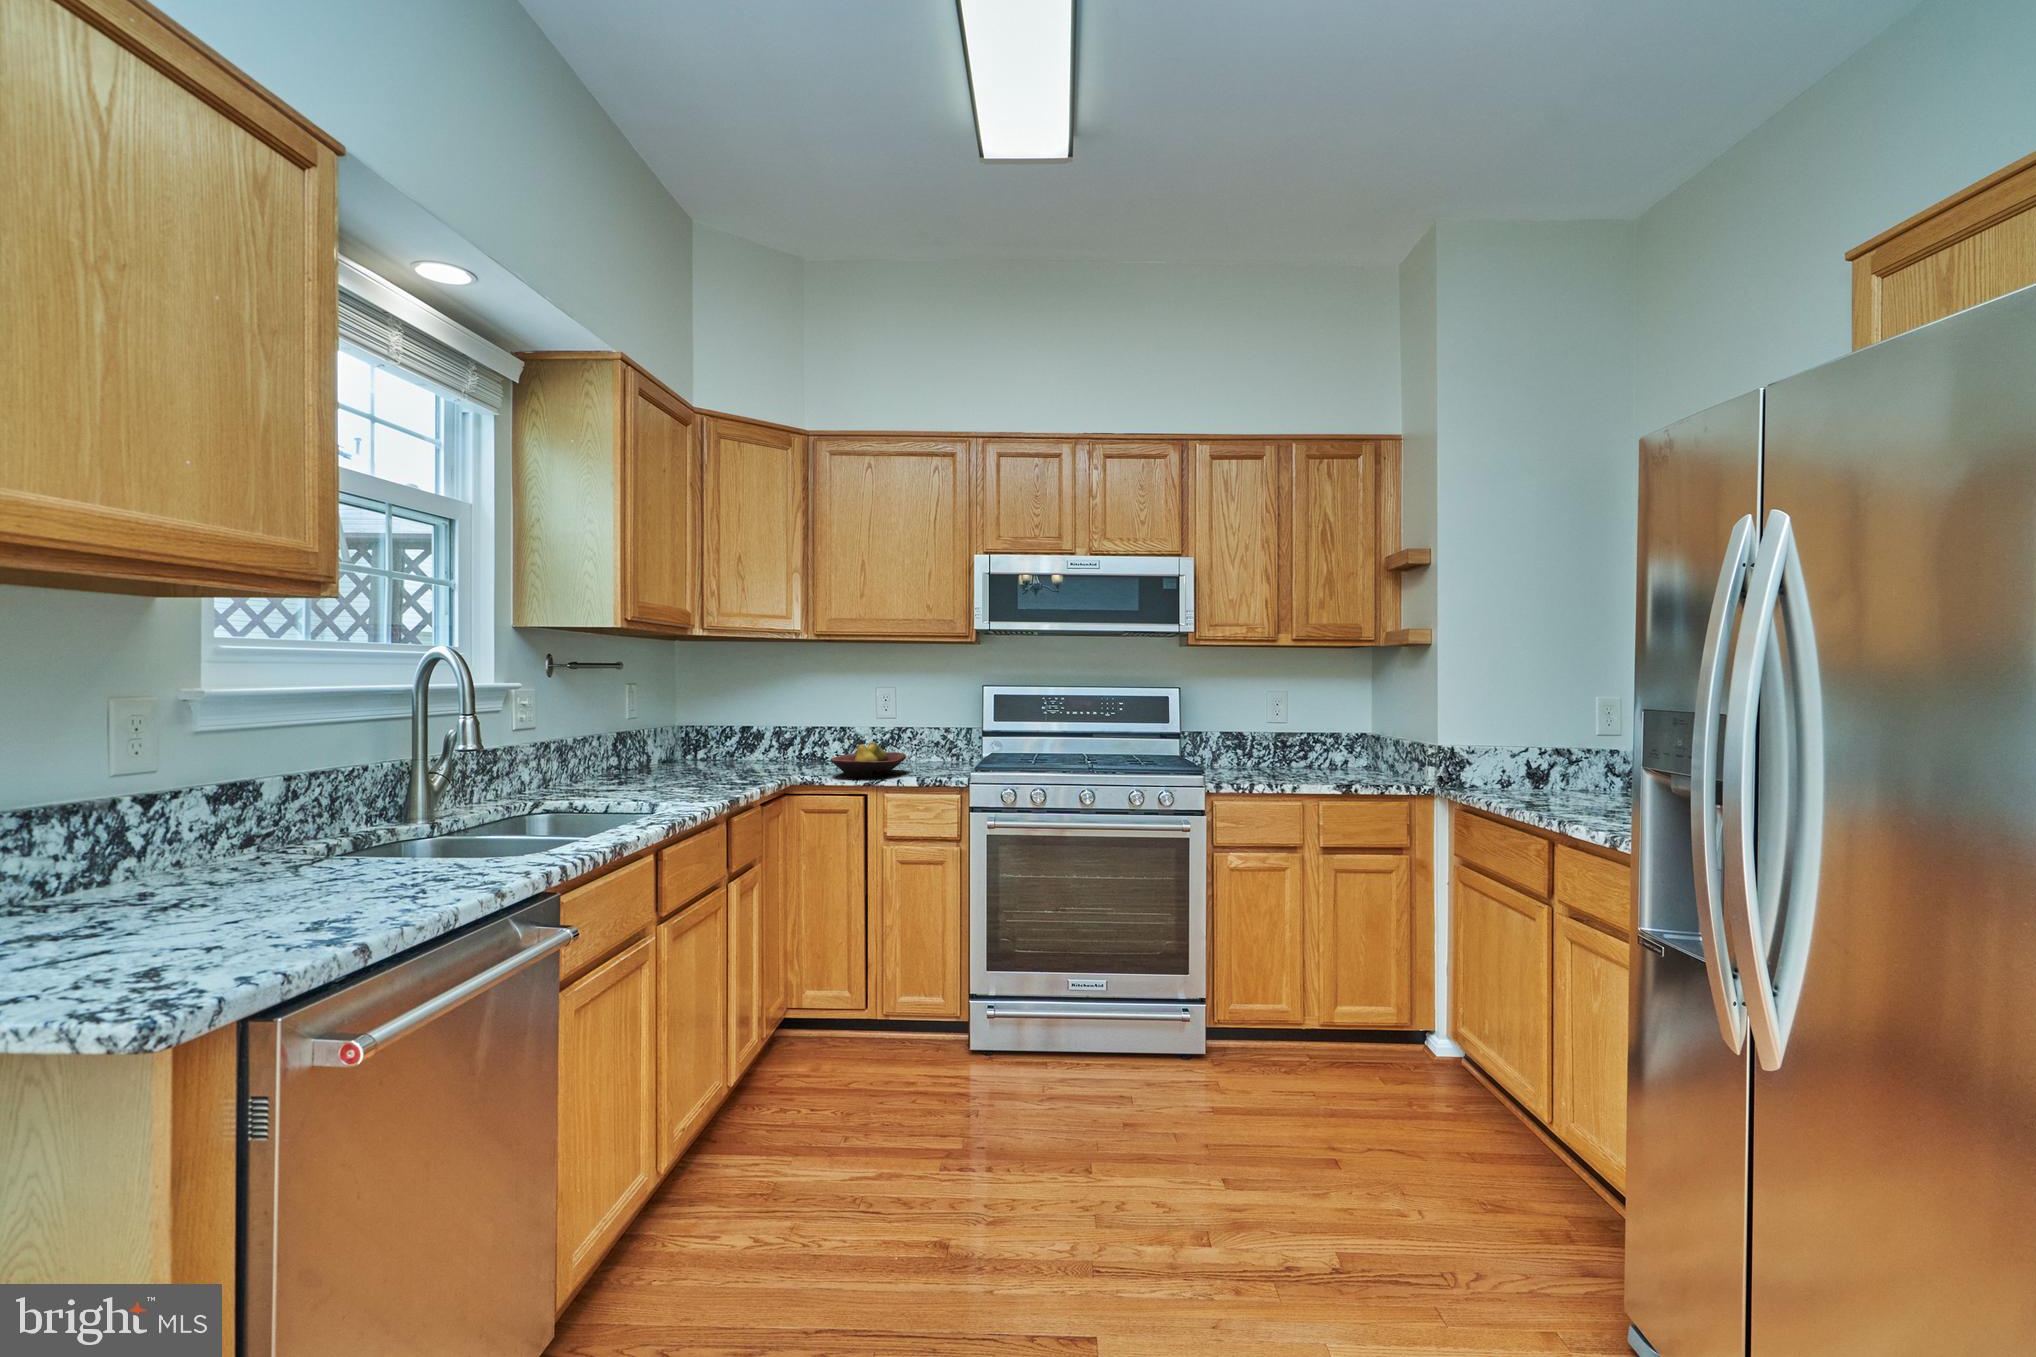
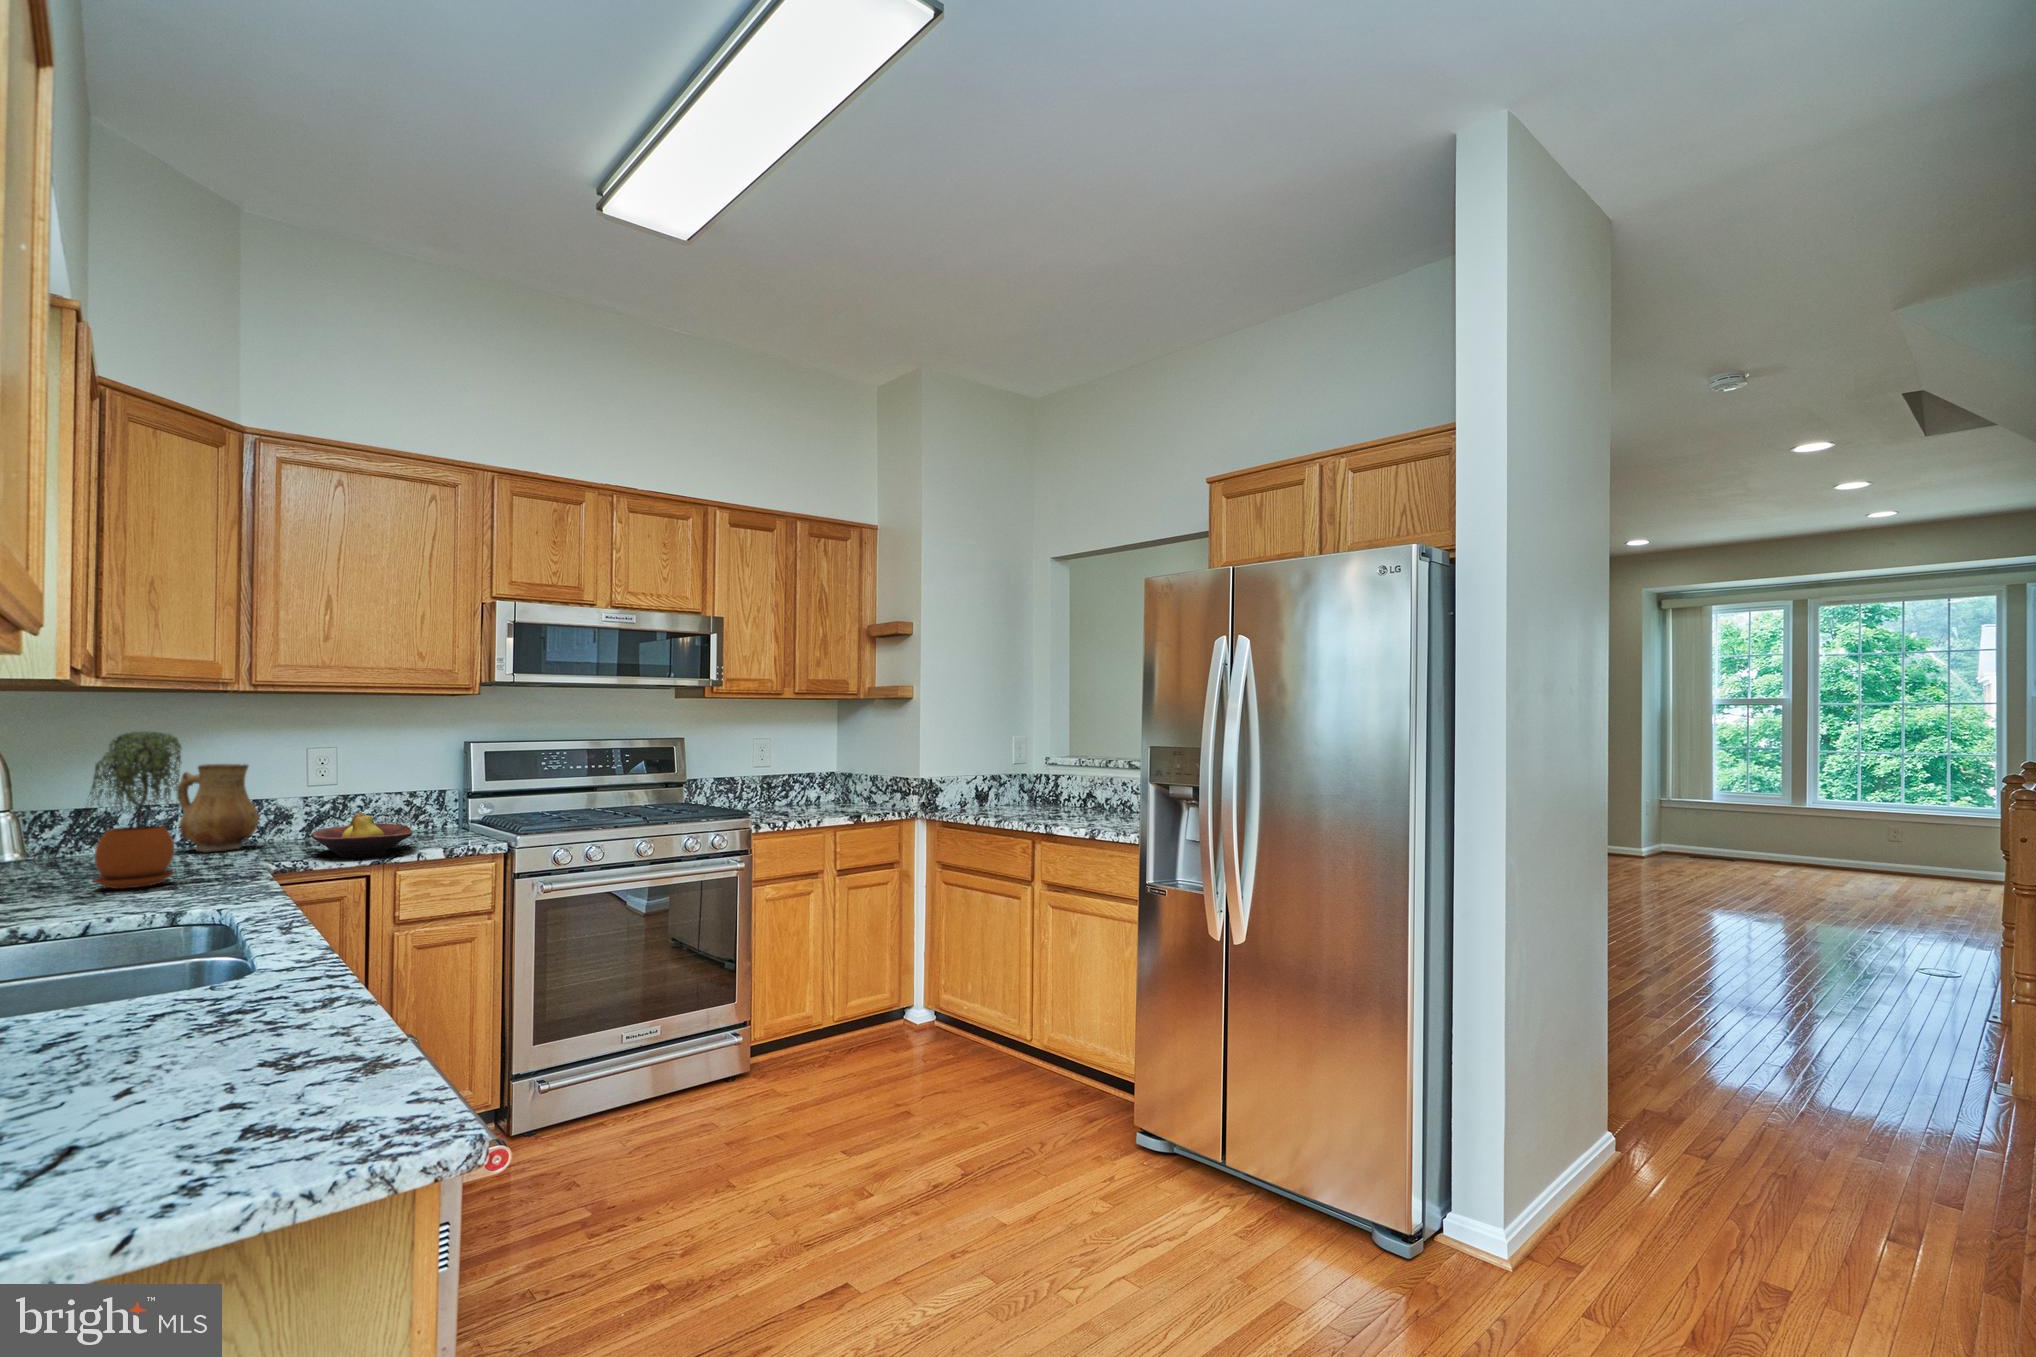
potted plant: none [678,672,733,783] -> present [85,732,182,889]
ceramic pitcher: none [793,699,839,765] -> present [177,764,259,852]

